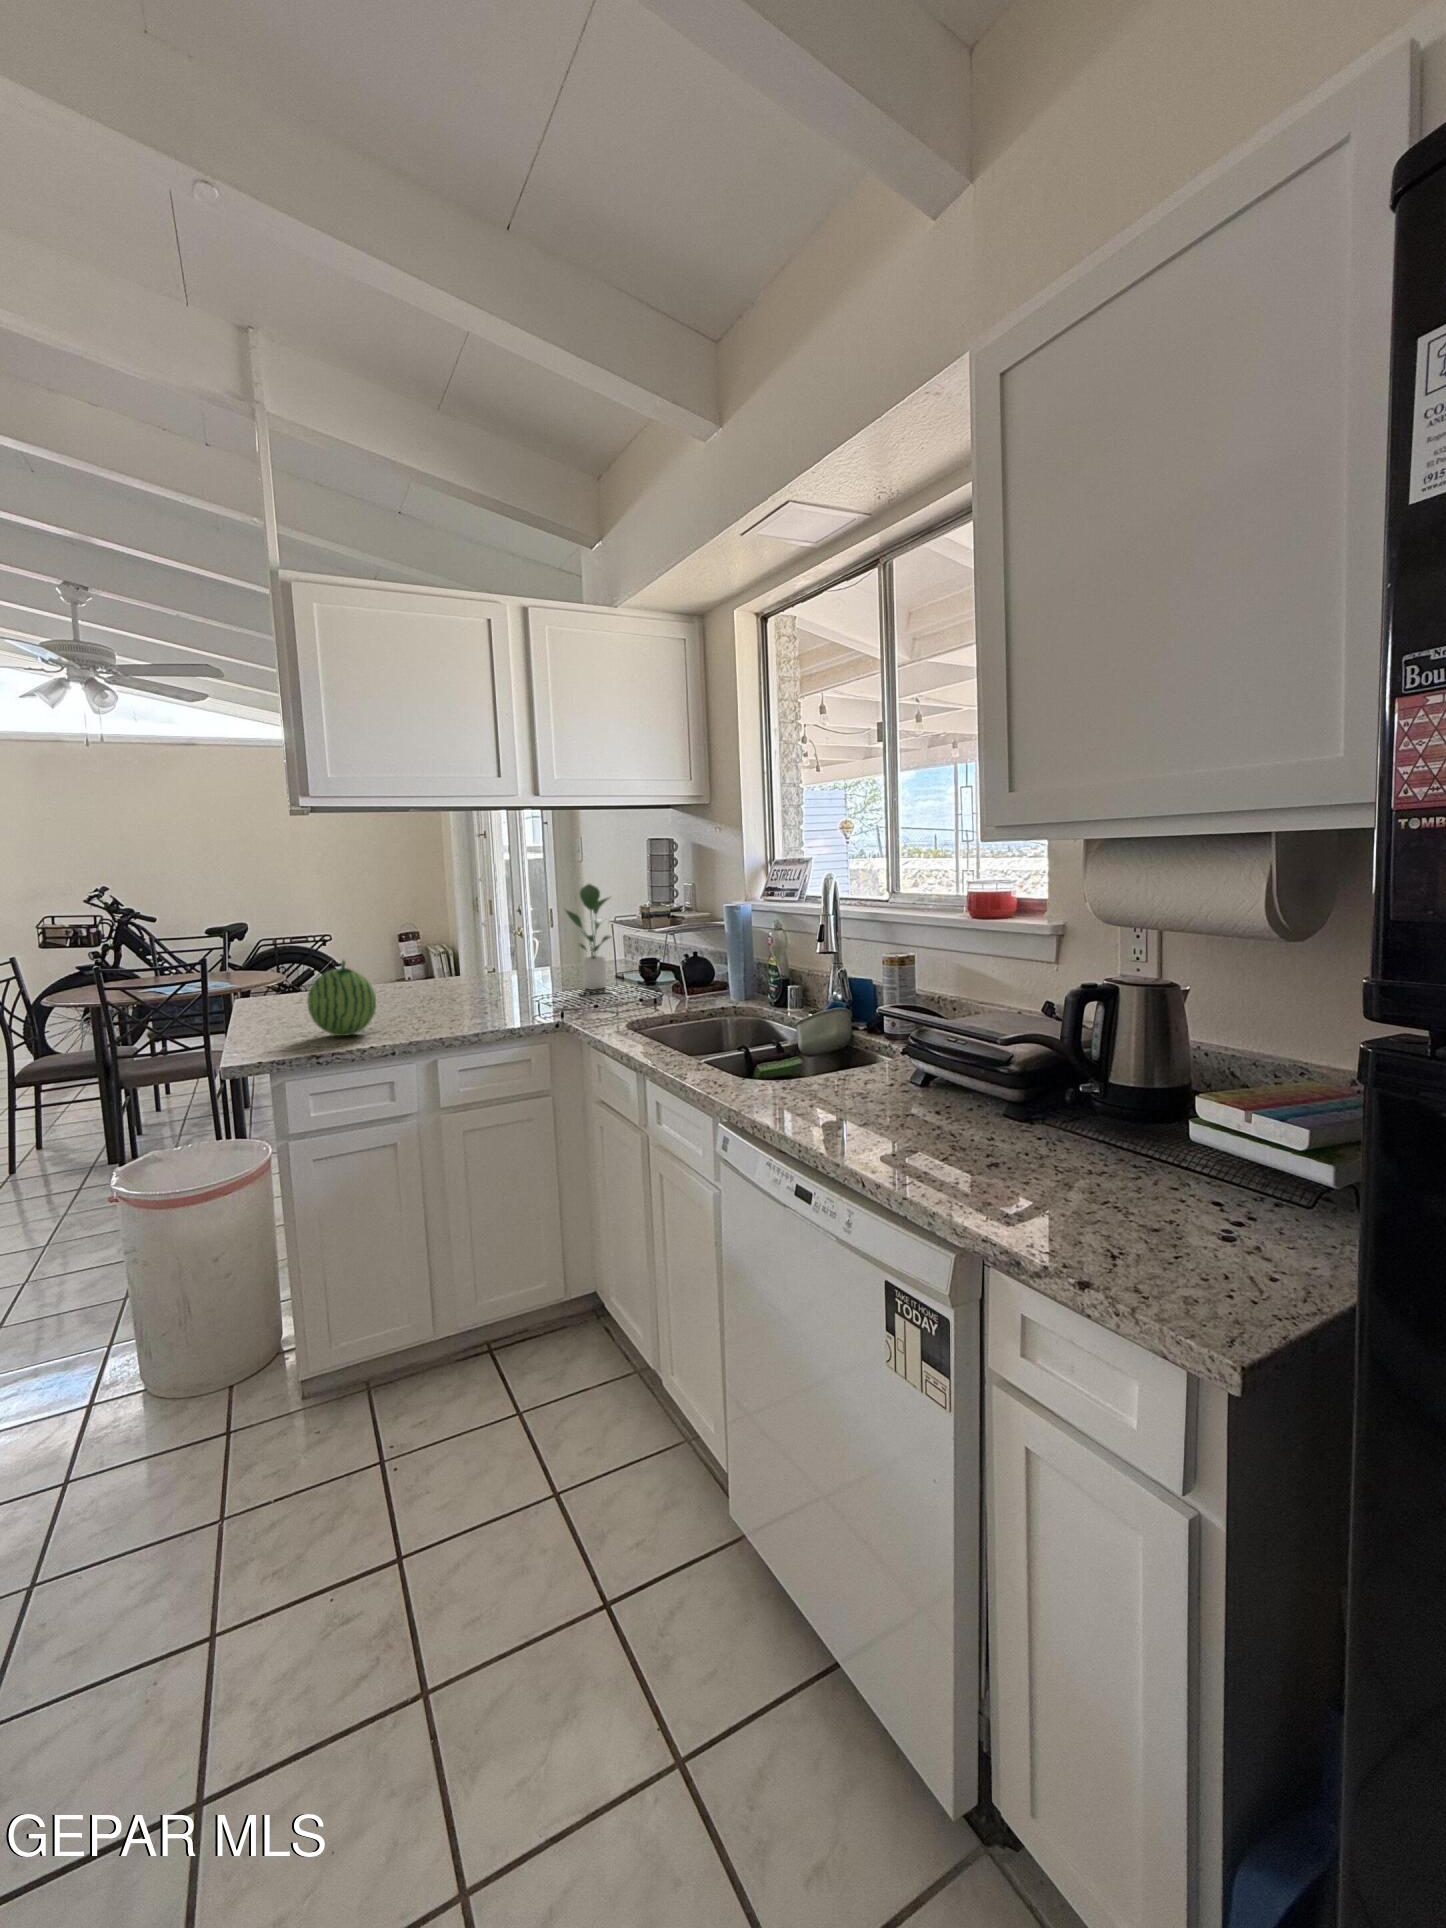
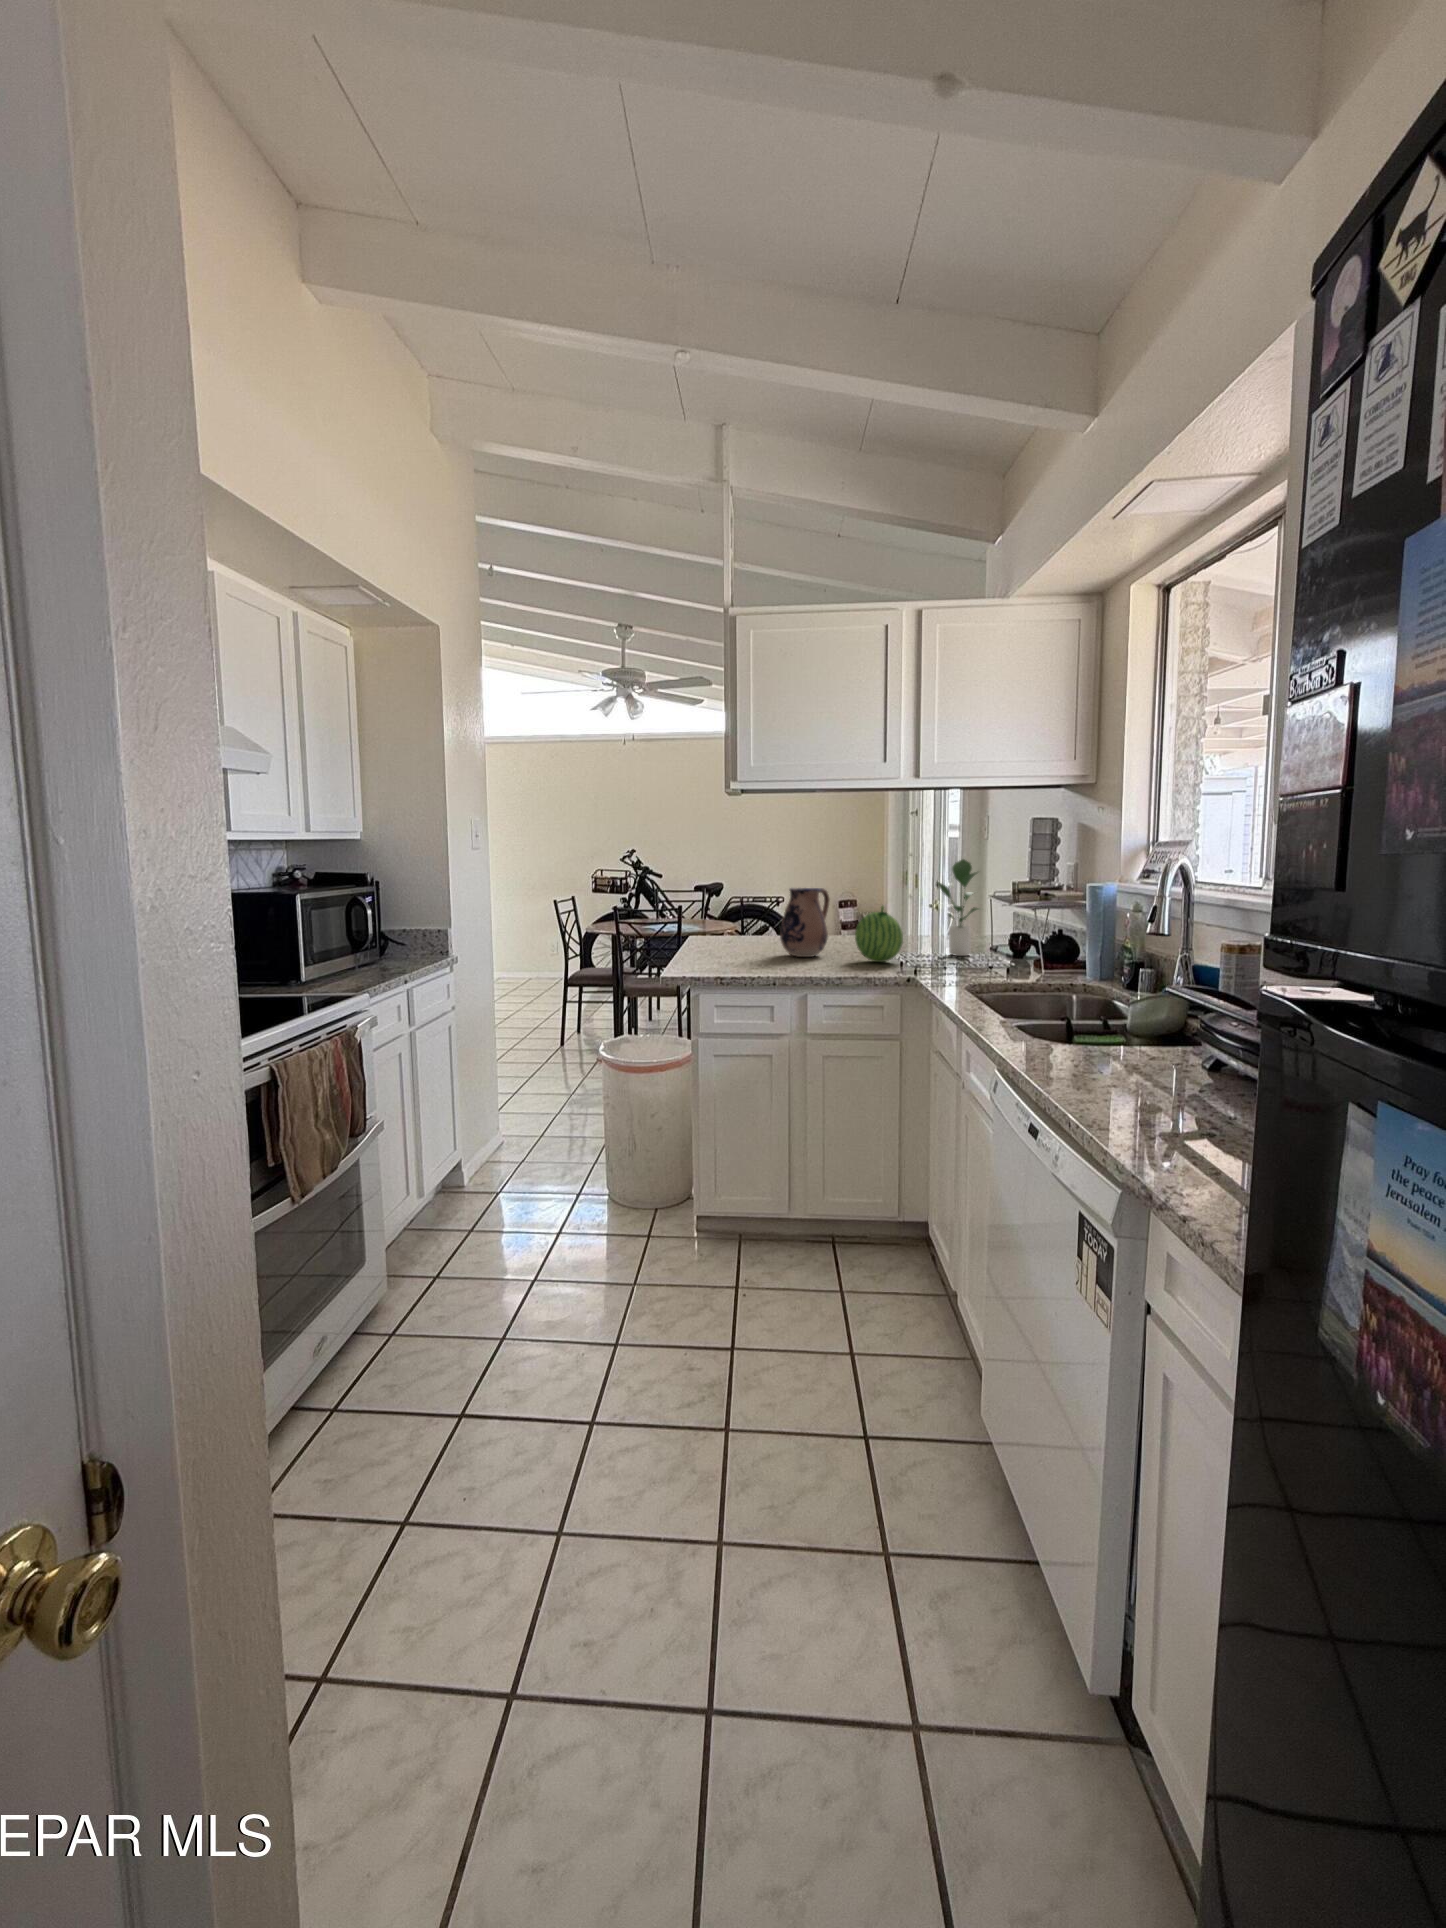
ceramic pitcher: none [382,926,445,1012] -> present [780,888,830,957]
fruit: present [307,960,376,1036] -> present [855,906,903,962]

